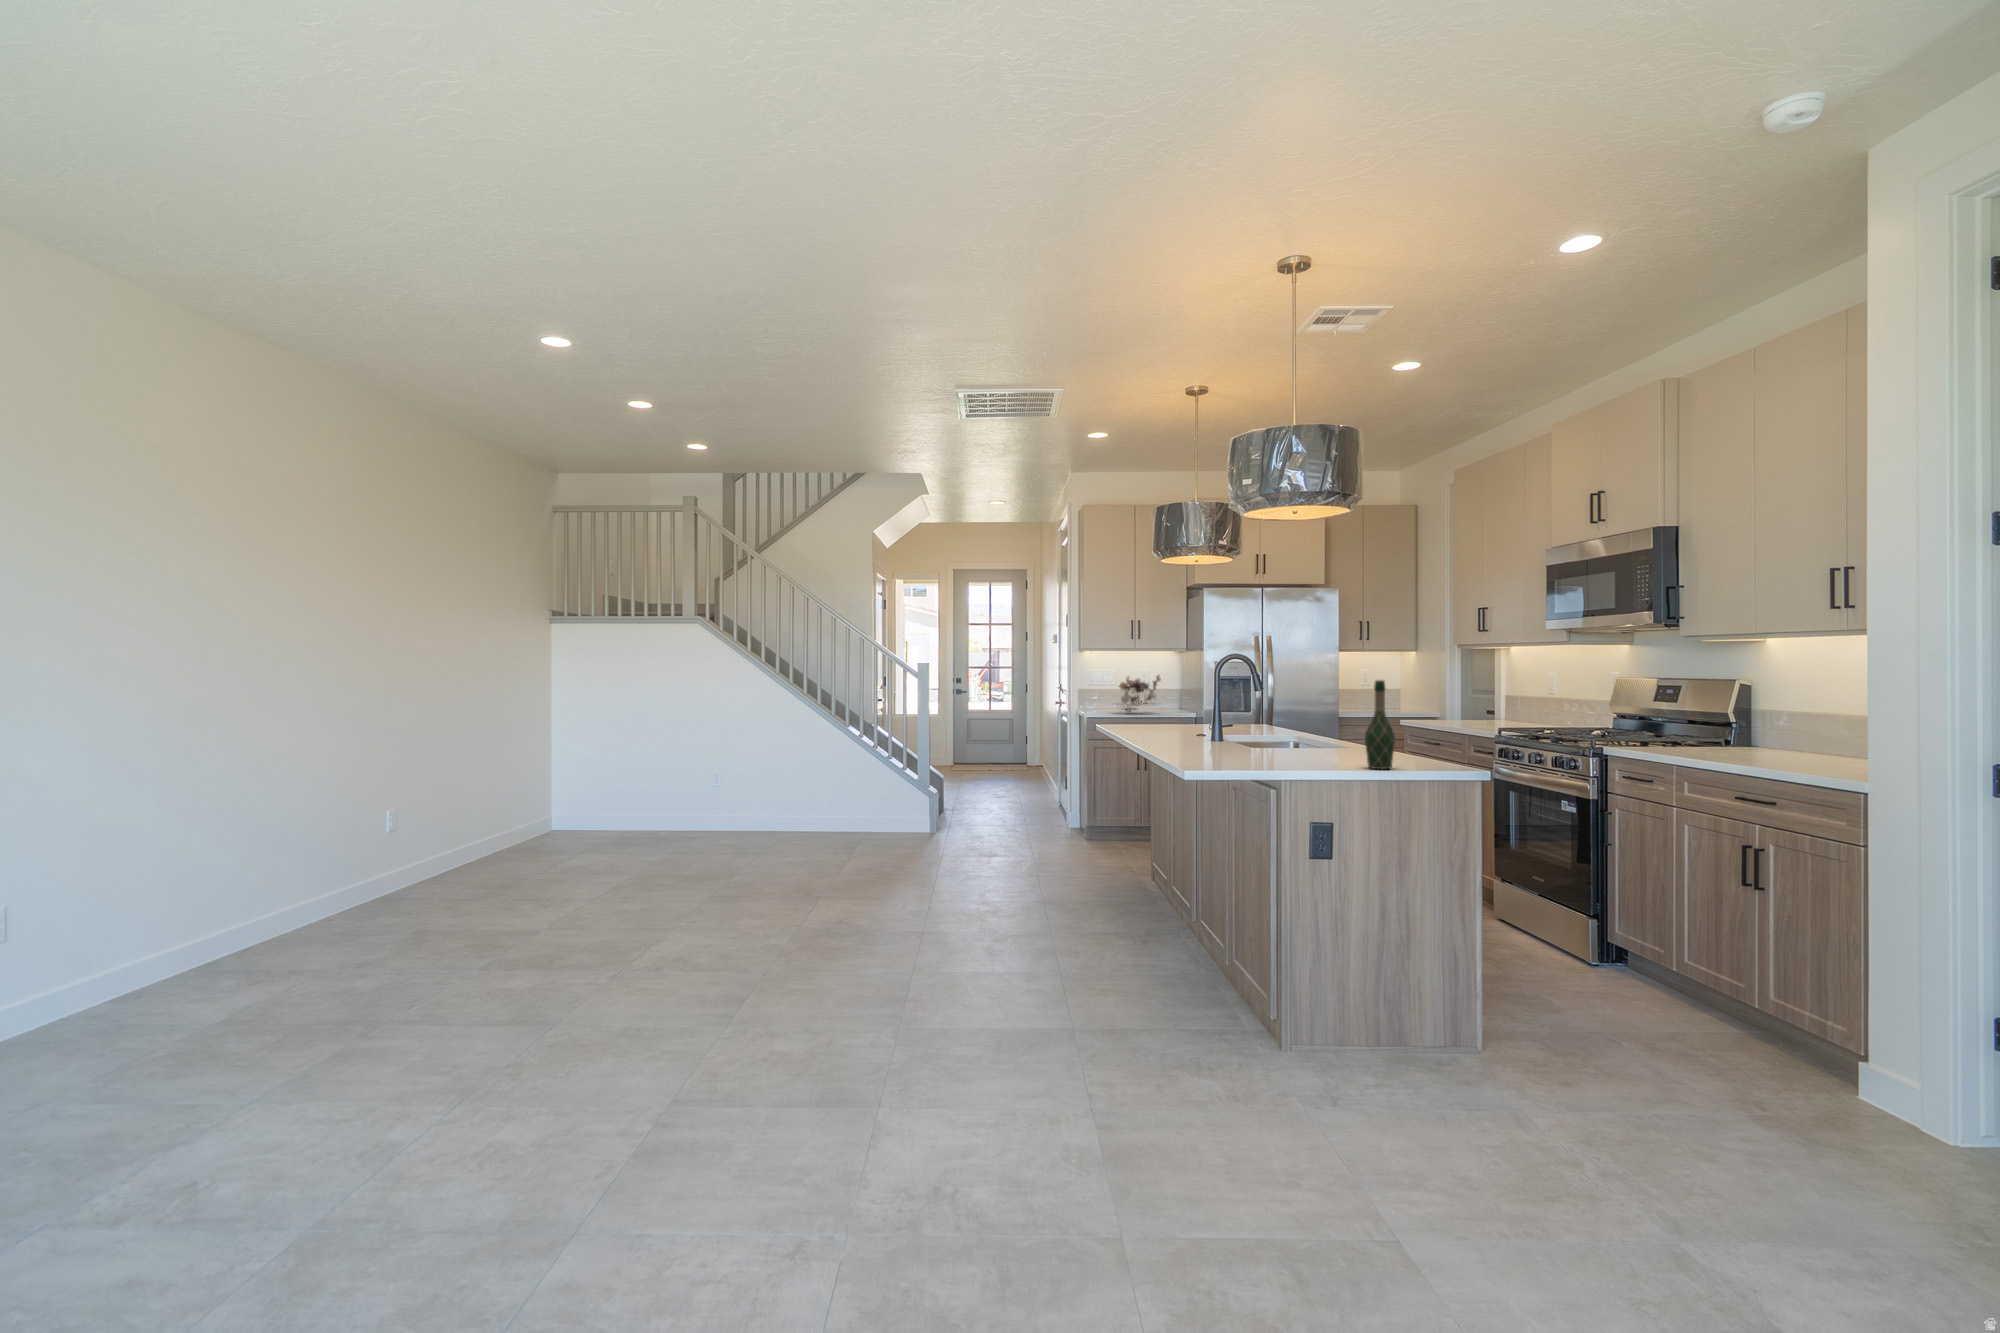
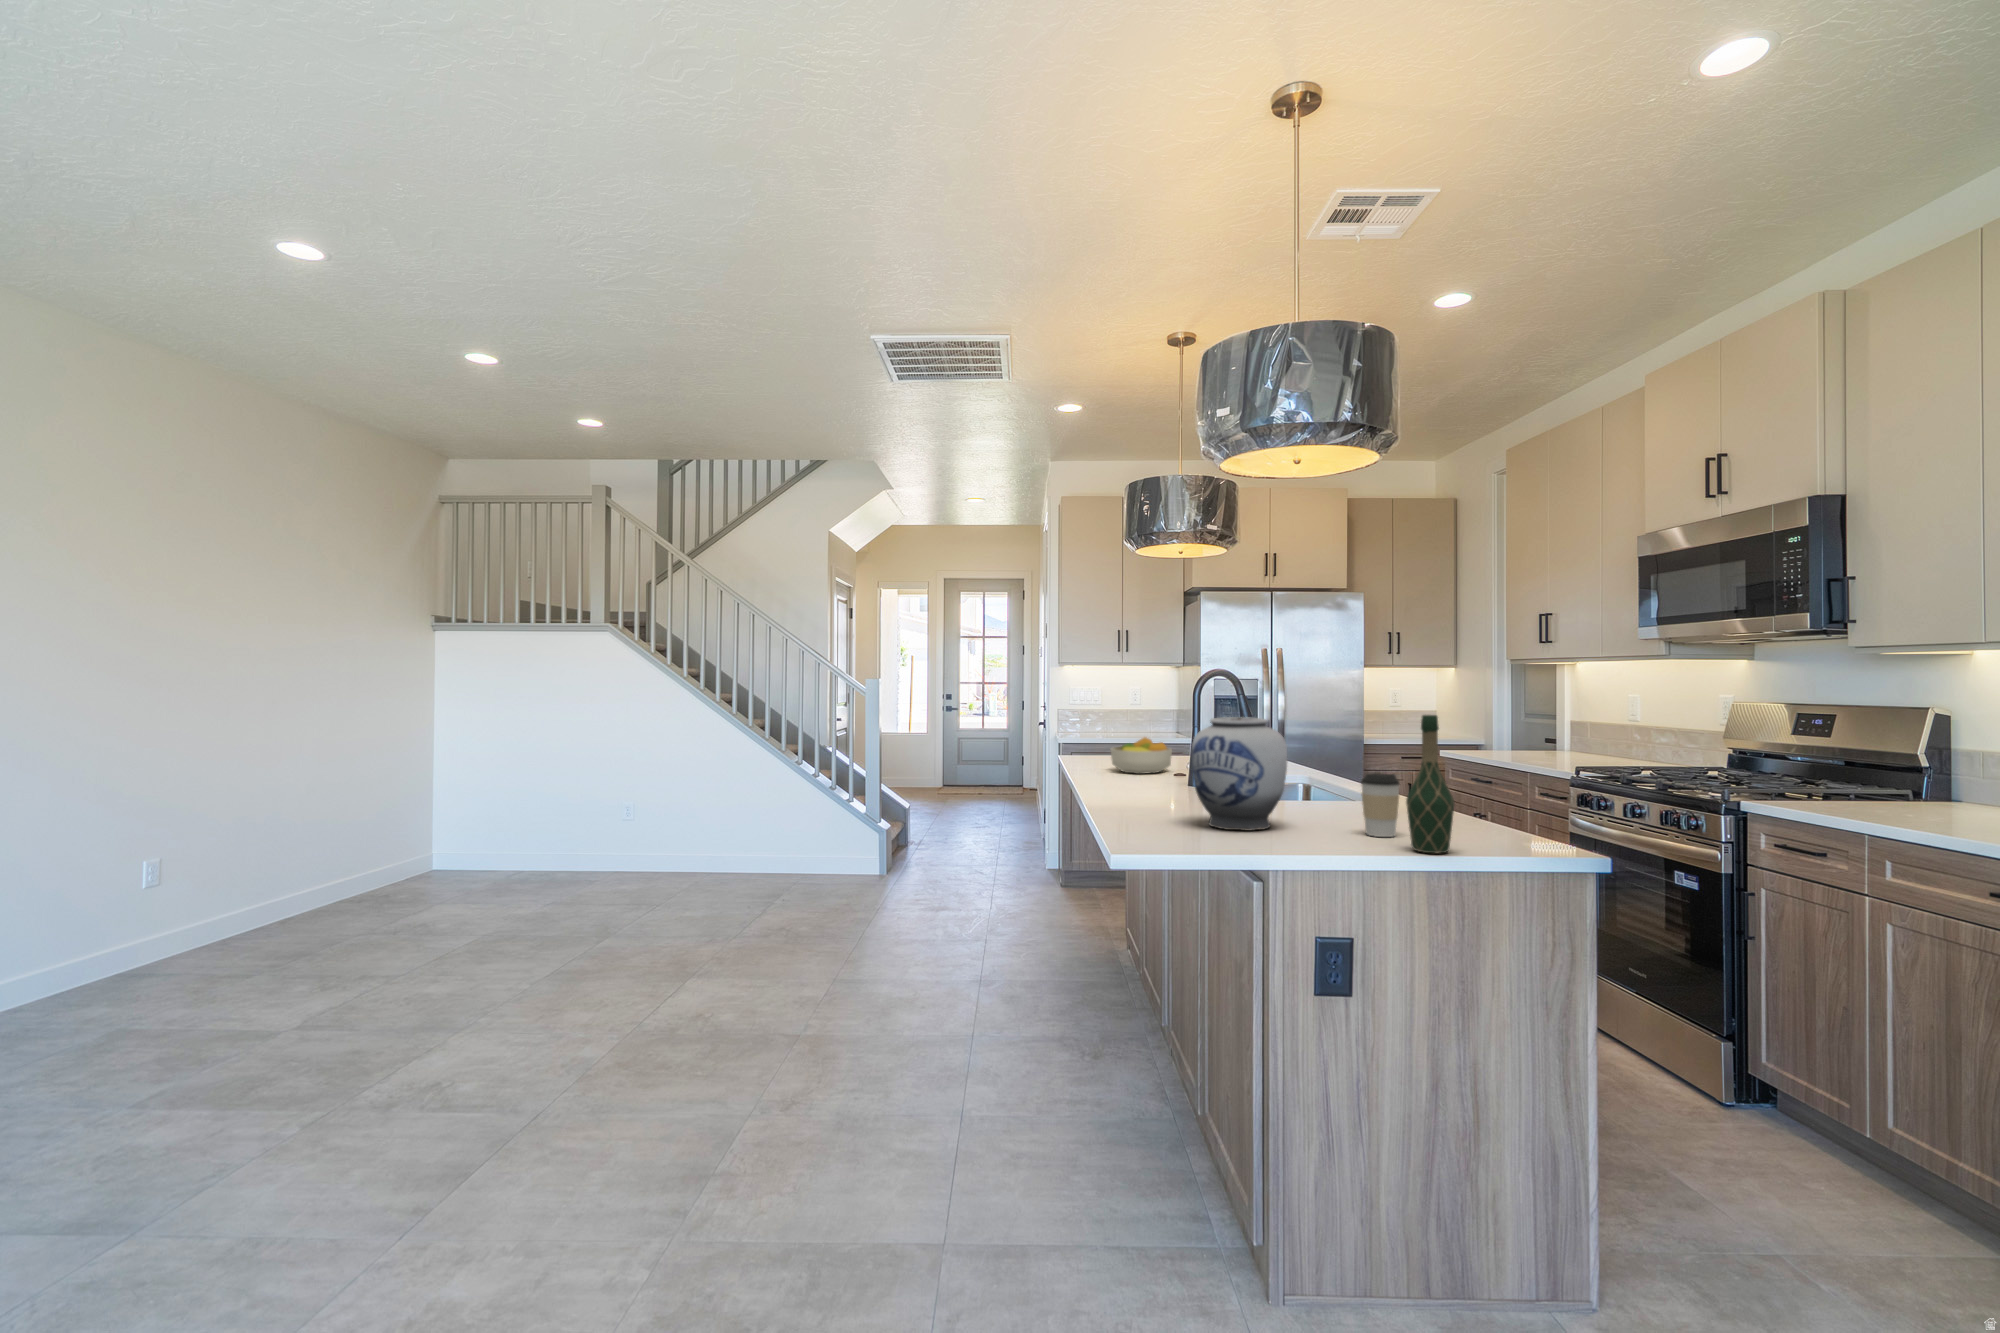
flower arrangement: present [1119,675,1161,712] -> none [1097,692,1156,737]
vase: none [1220,685,1286,761] -> present [1191,717,1287,830]
fruit bowl: none [1140,707,1190,735] -> present [1111,737,1172,774]
coffee cup: none [1335,721,1362,763] -> present [1361,773,1400,837]

